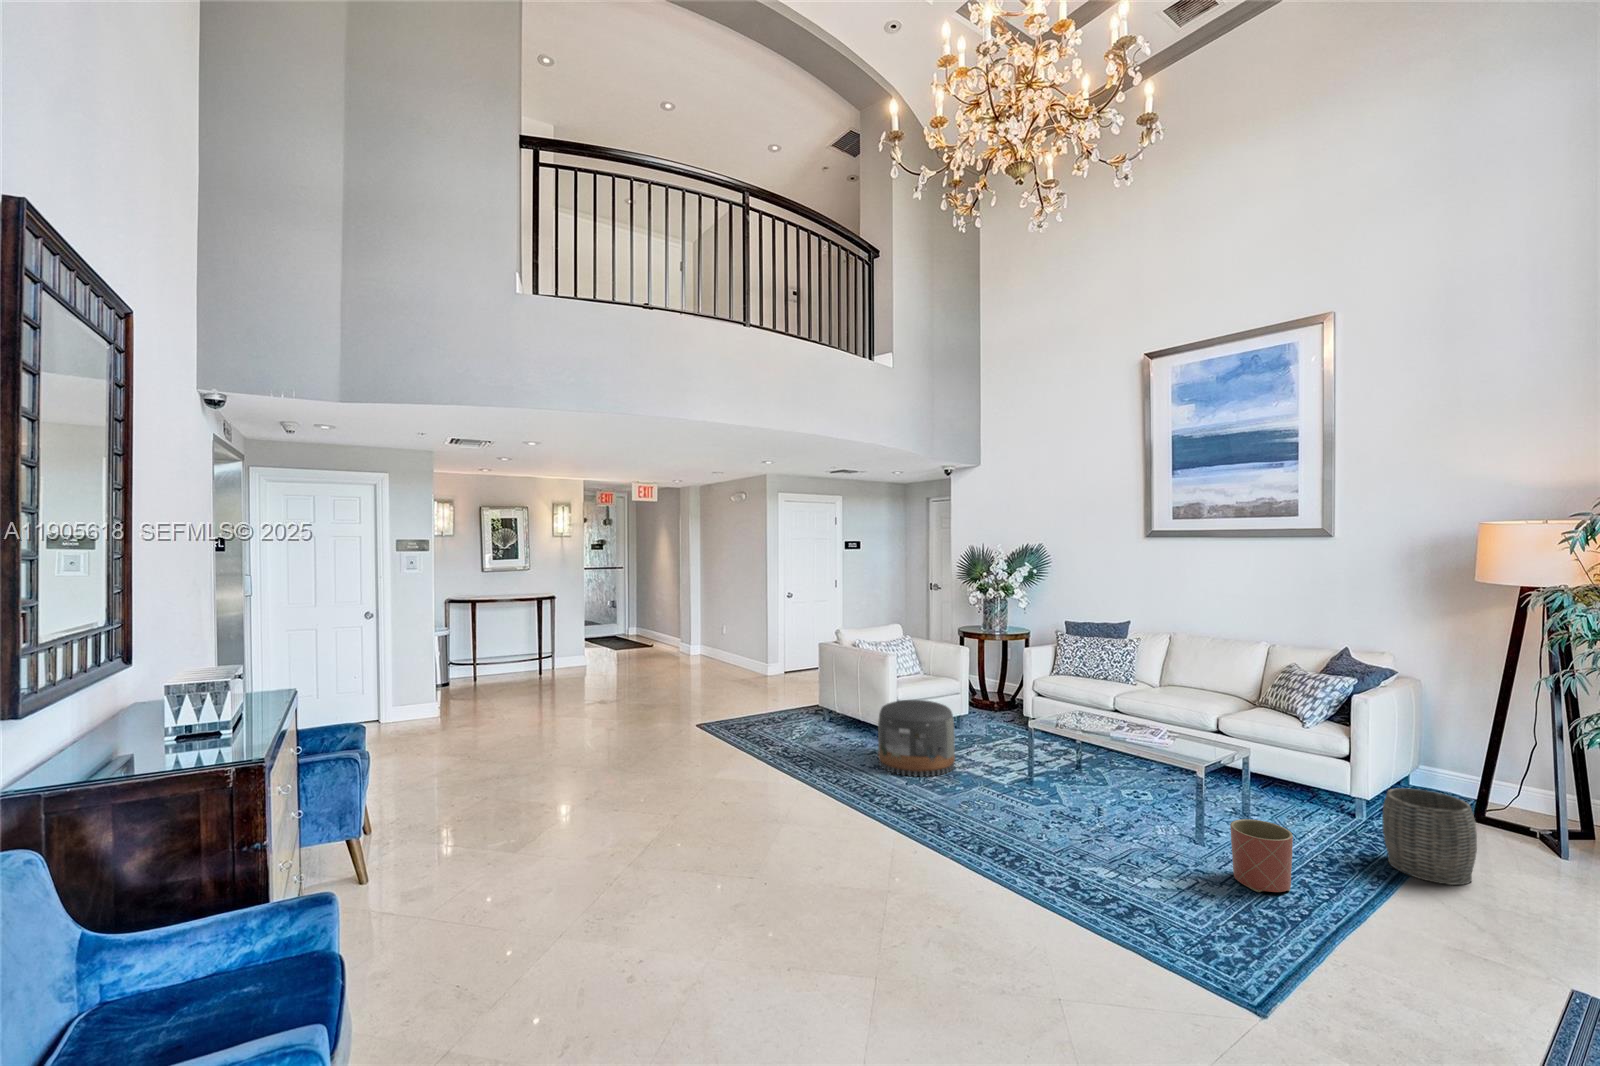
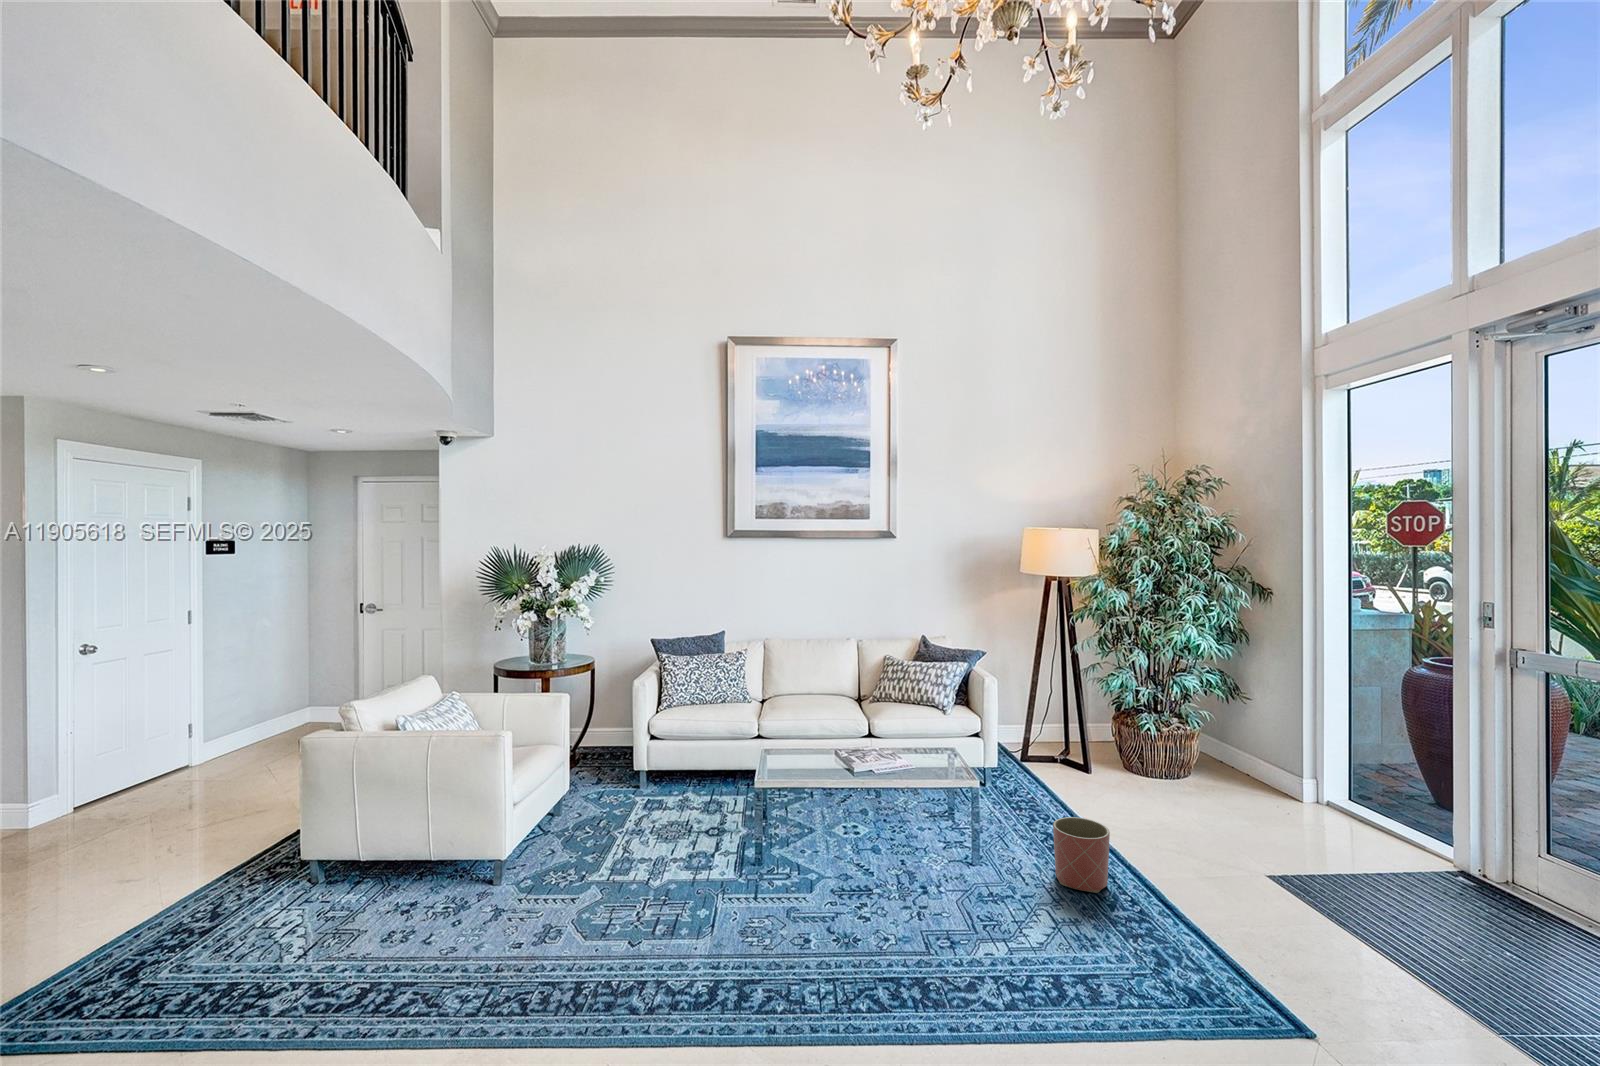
pouf: present [878,700,955,777] -> none [531,790,658,936]
woven basket: present [1382,788,1477,885] -> none [1056,746,1119,823]

